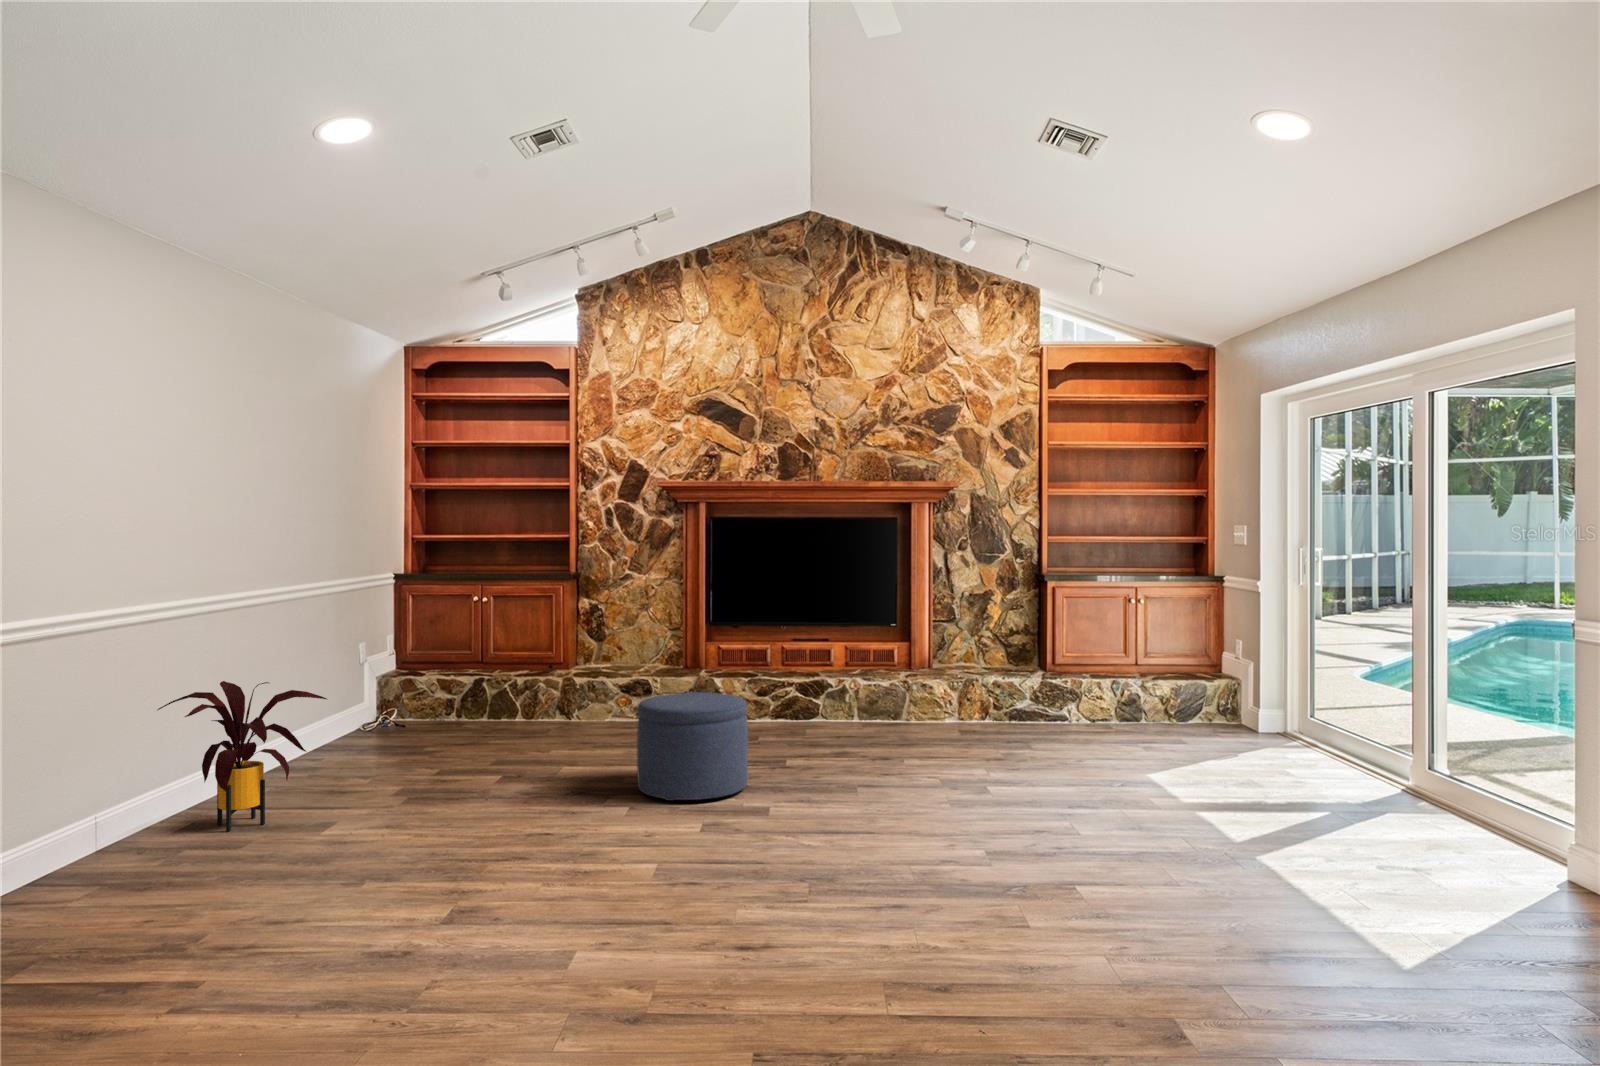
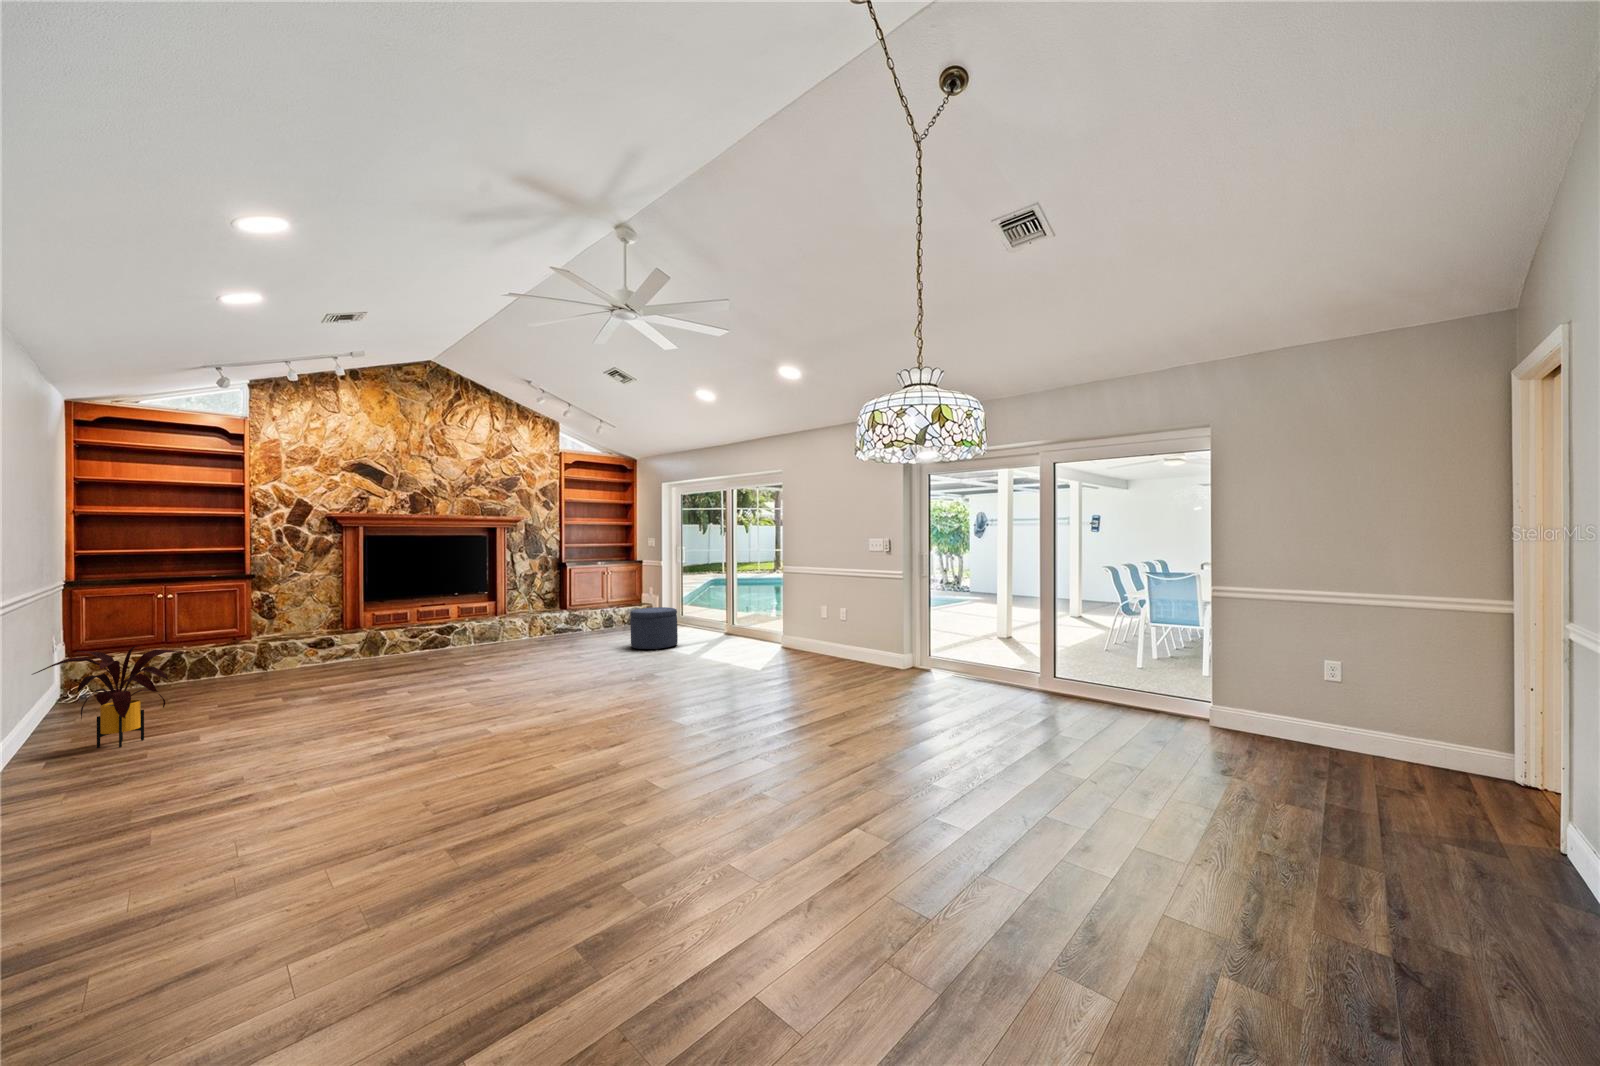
ottoman: present [637,692,748,801] -> present [630,607,678,650]

